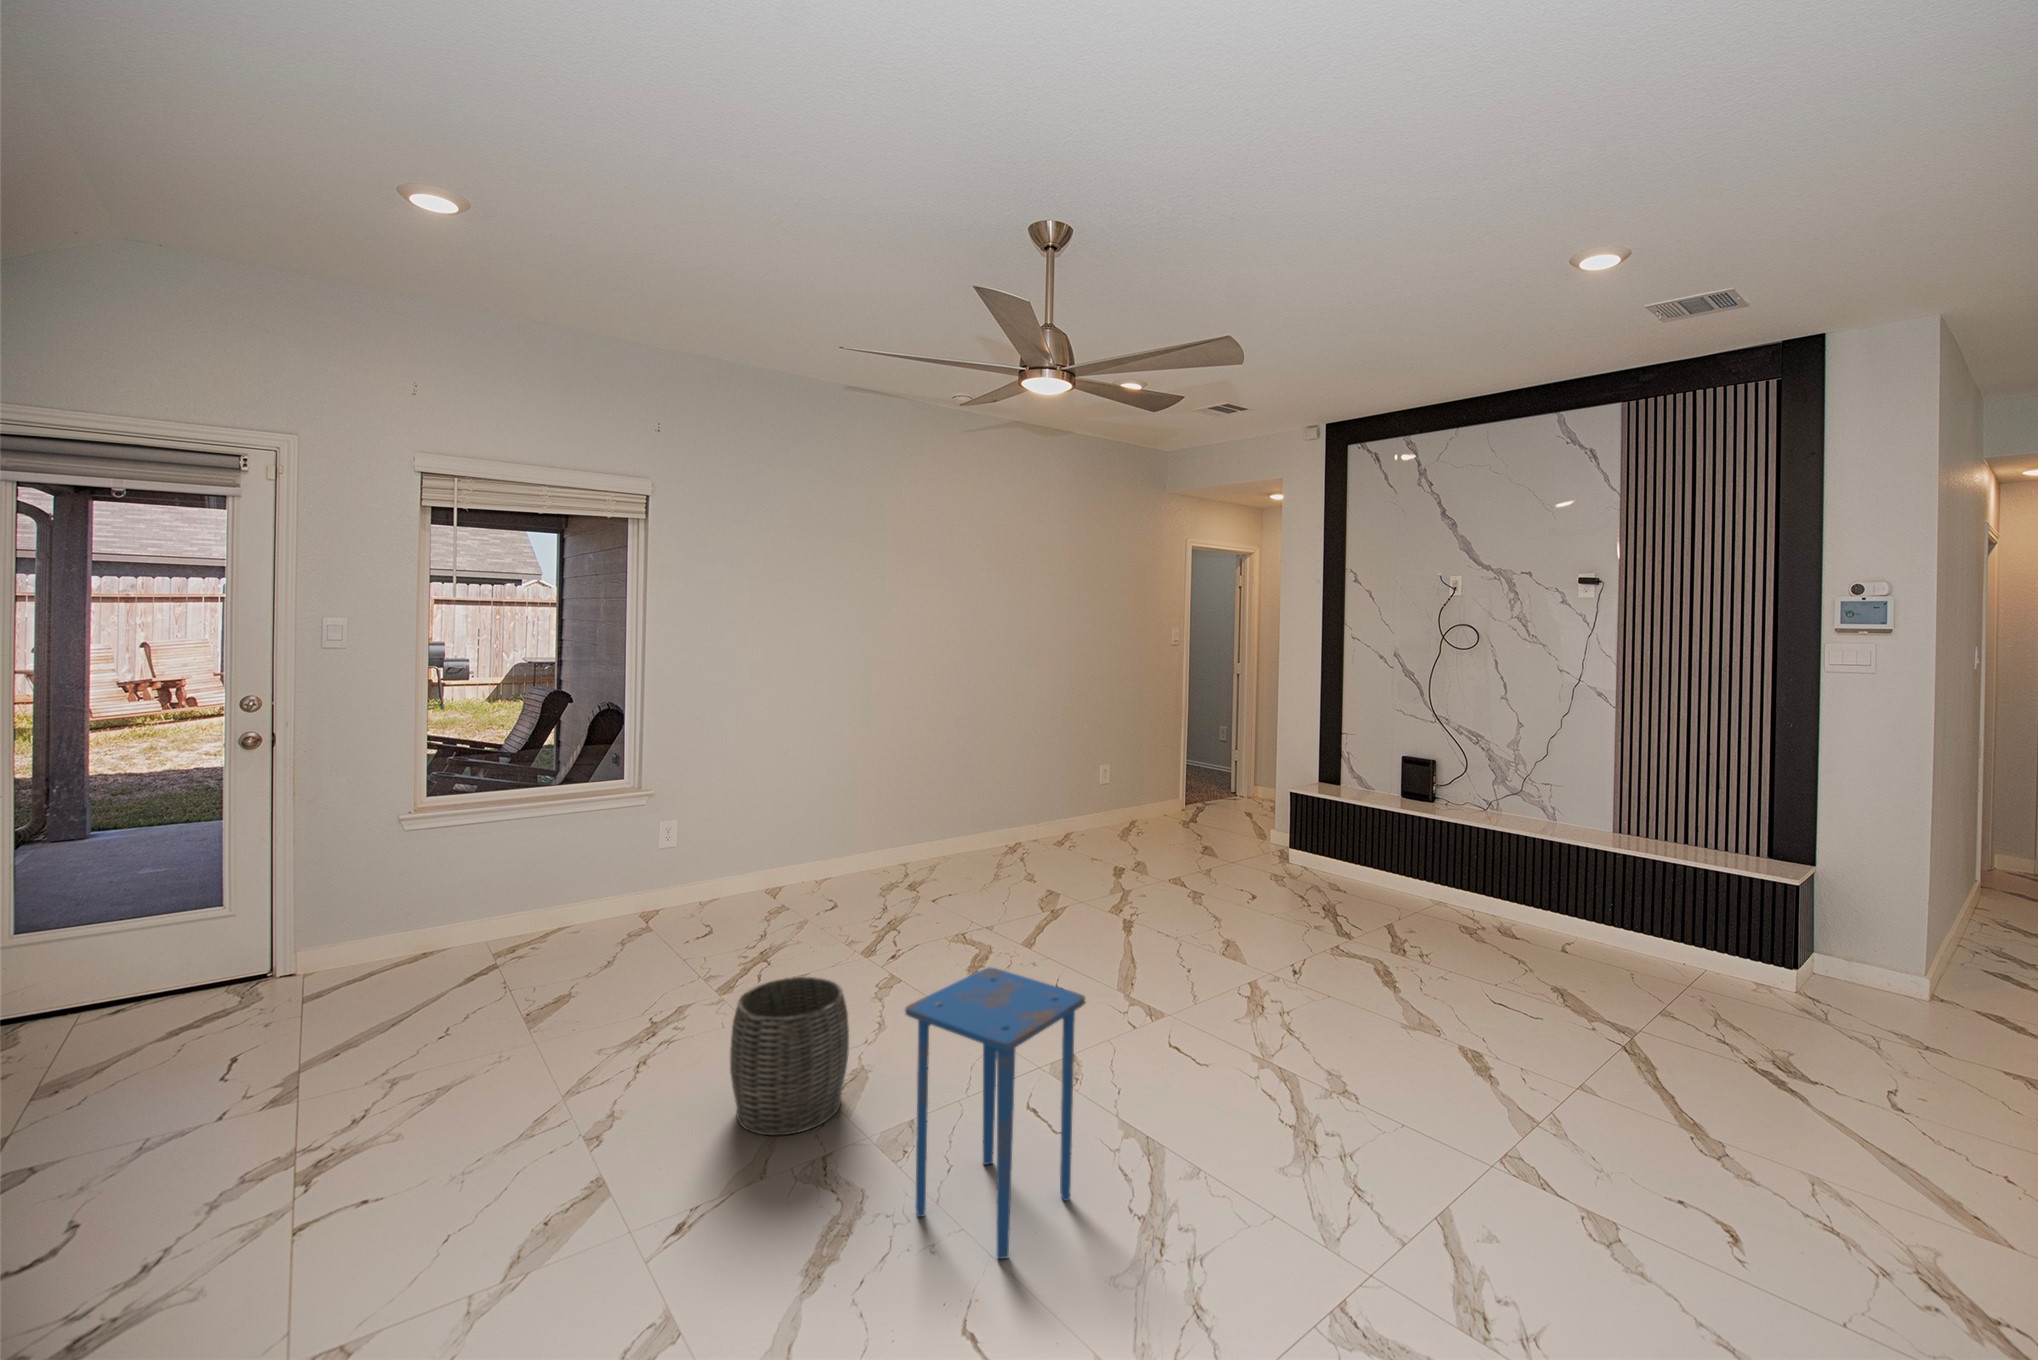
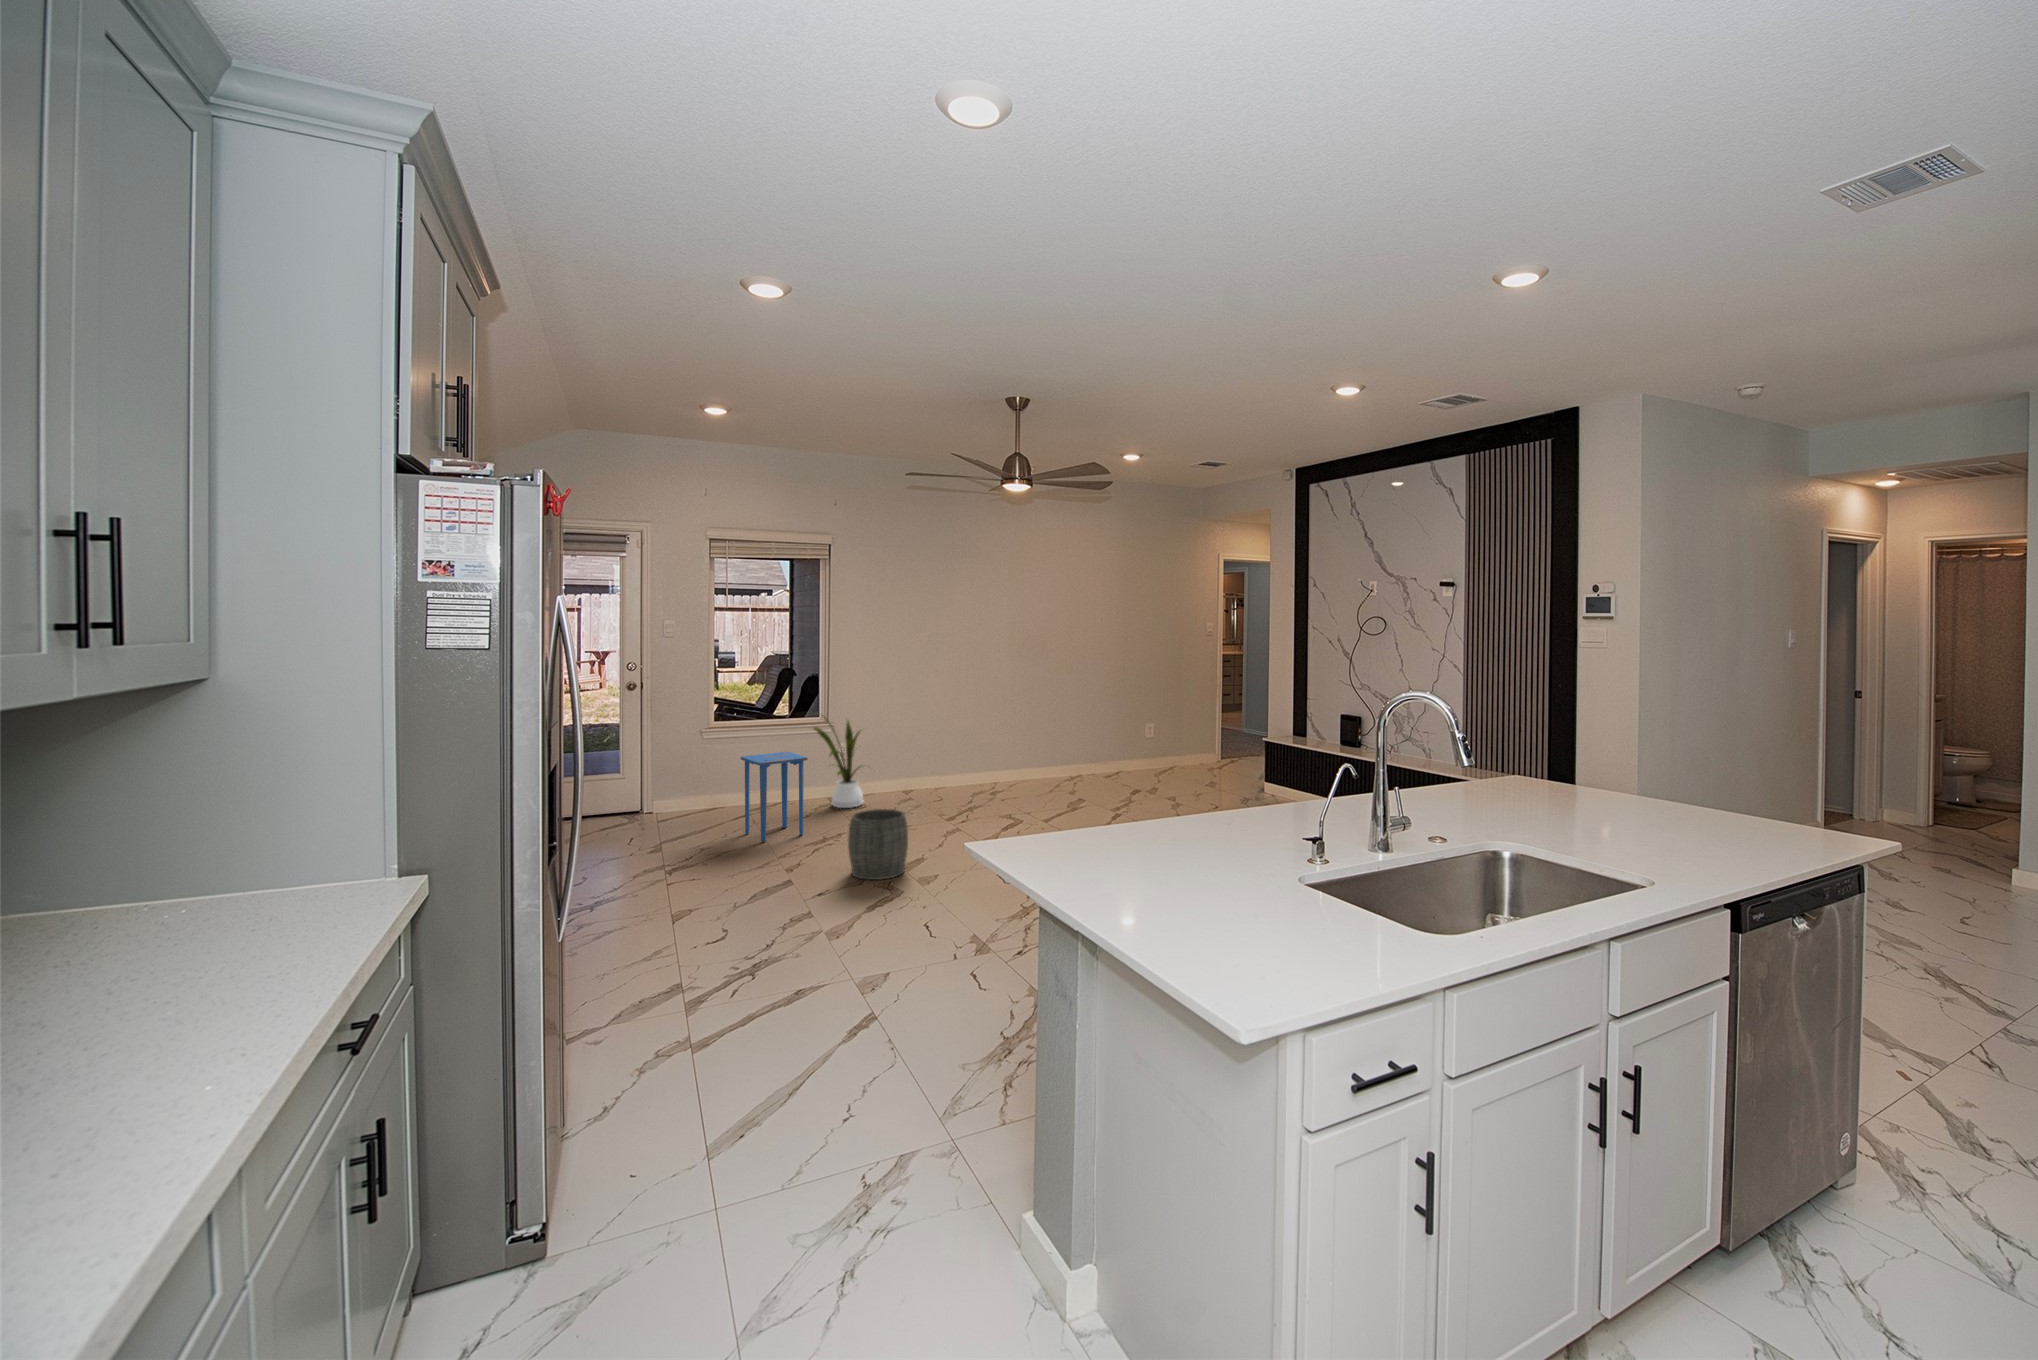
house plant: none [613,776,718,933] -> present [814,713,864,808]
side table: present [905,968,1085,1259] -> present [741,752,808,842]

